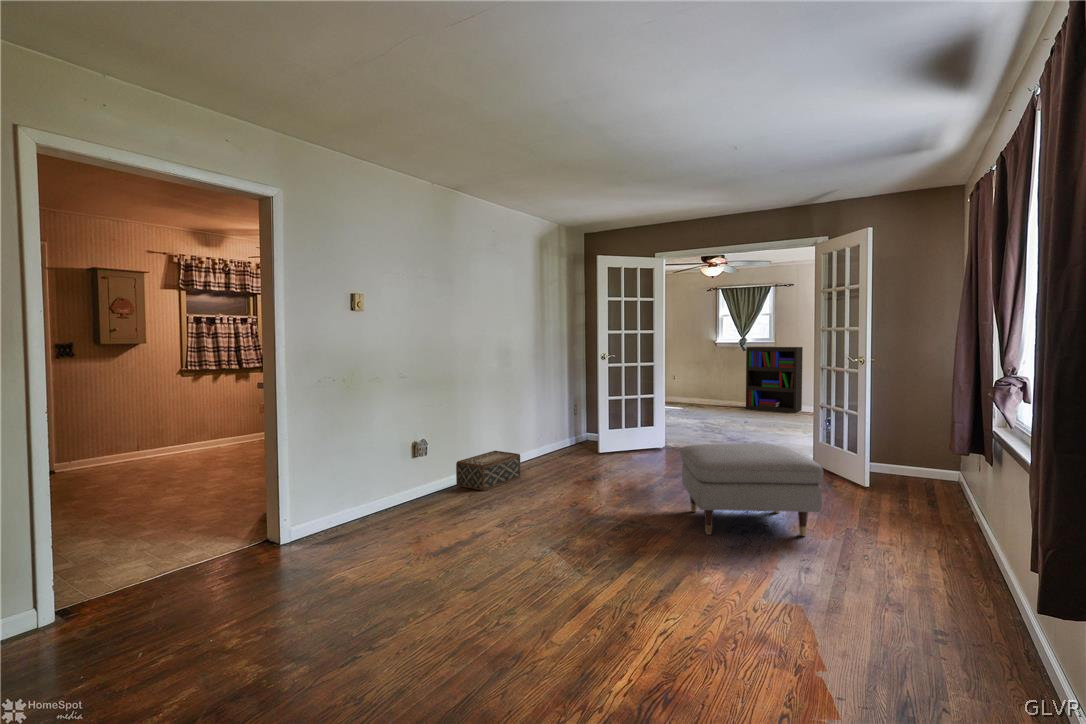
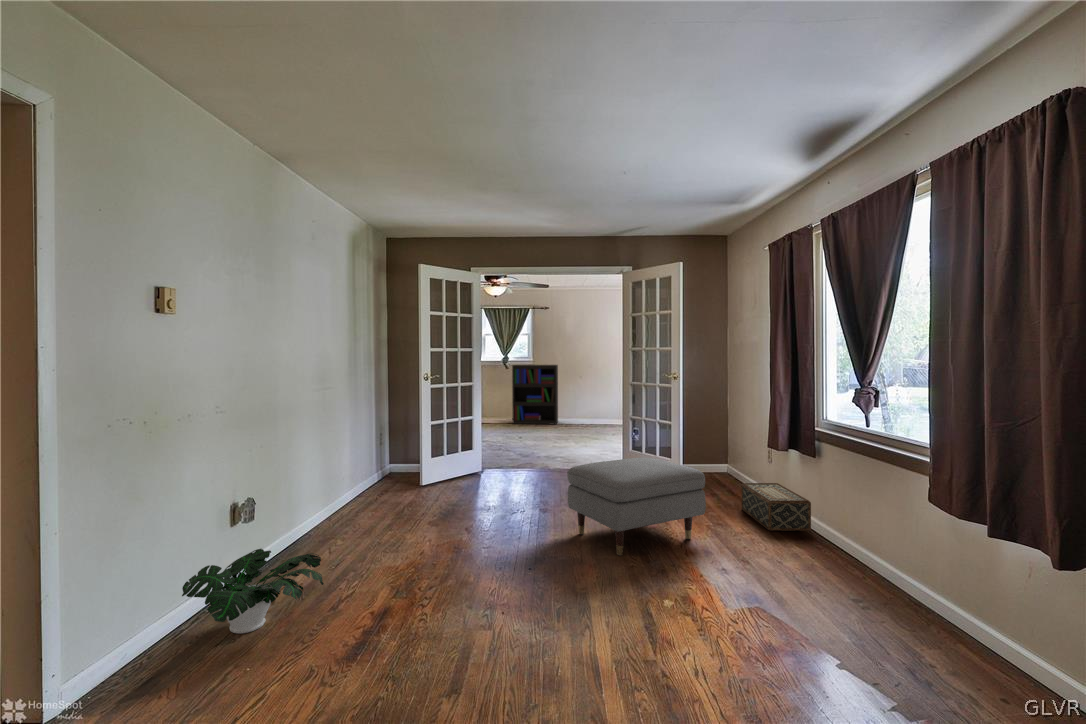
woven basket: present [456,451,520,491] -> present [742,483,811,531]
potted plant: none [366,473,454,524] -> present [182,549,324,634]

